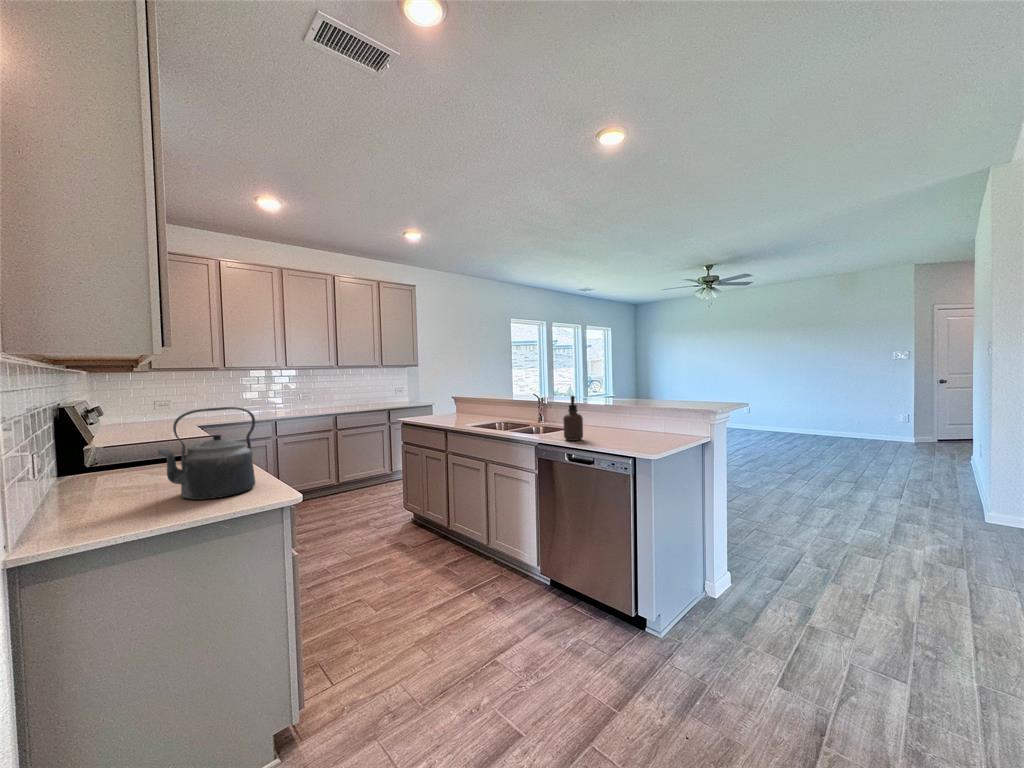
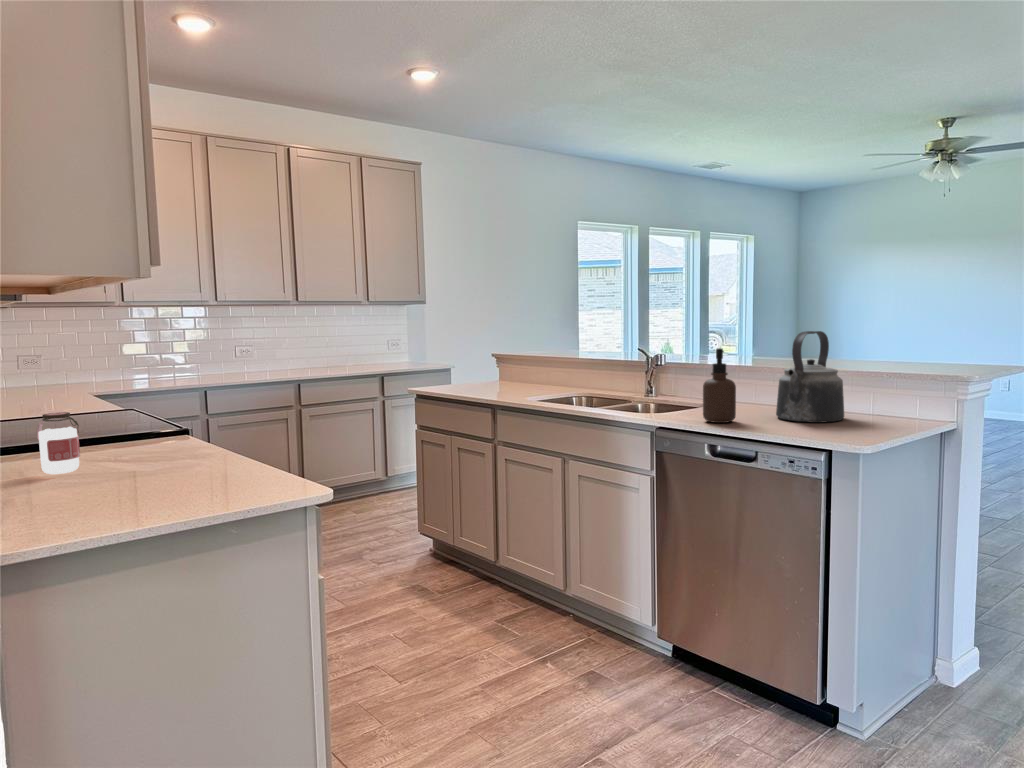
kettle: present [158,407,255,500] -> present [776,331,844,423]
jar: none [113,445,145,487] -> present [37,412,80,474]

